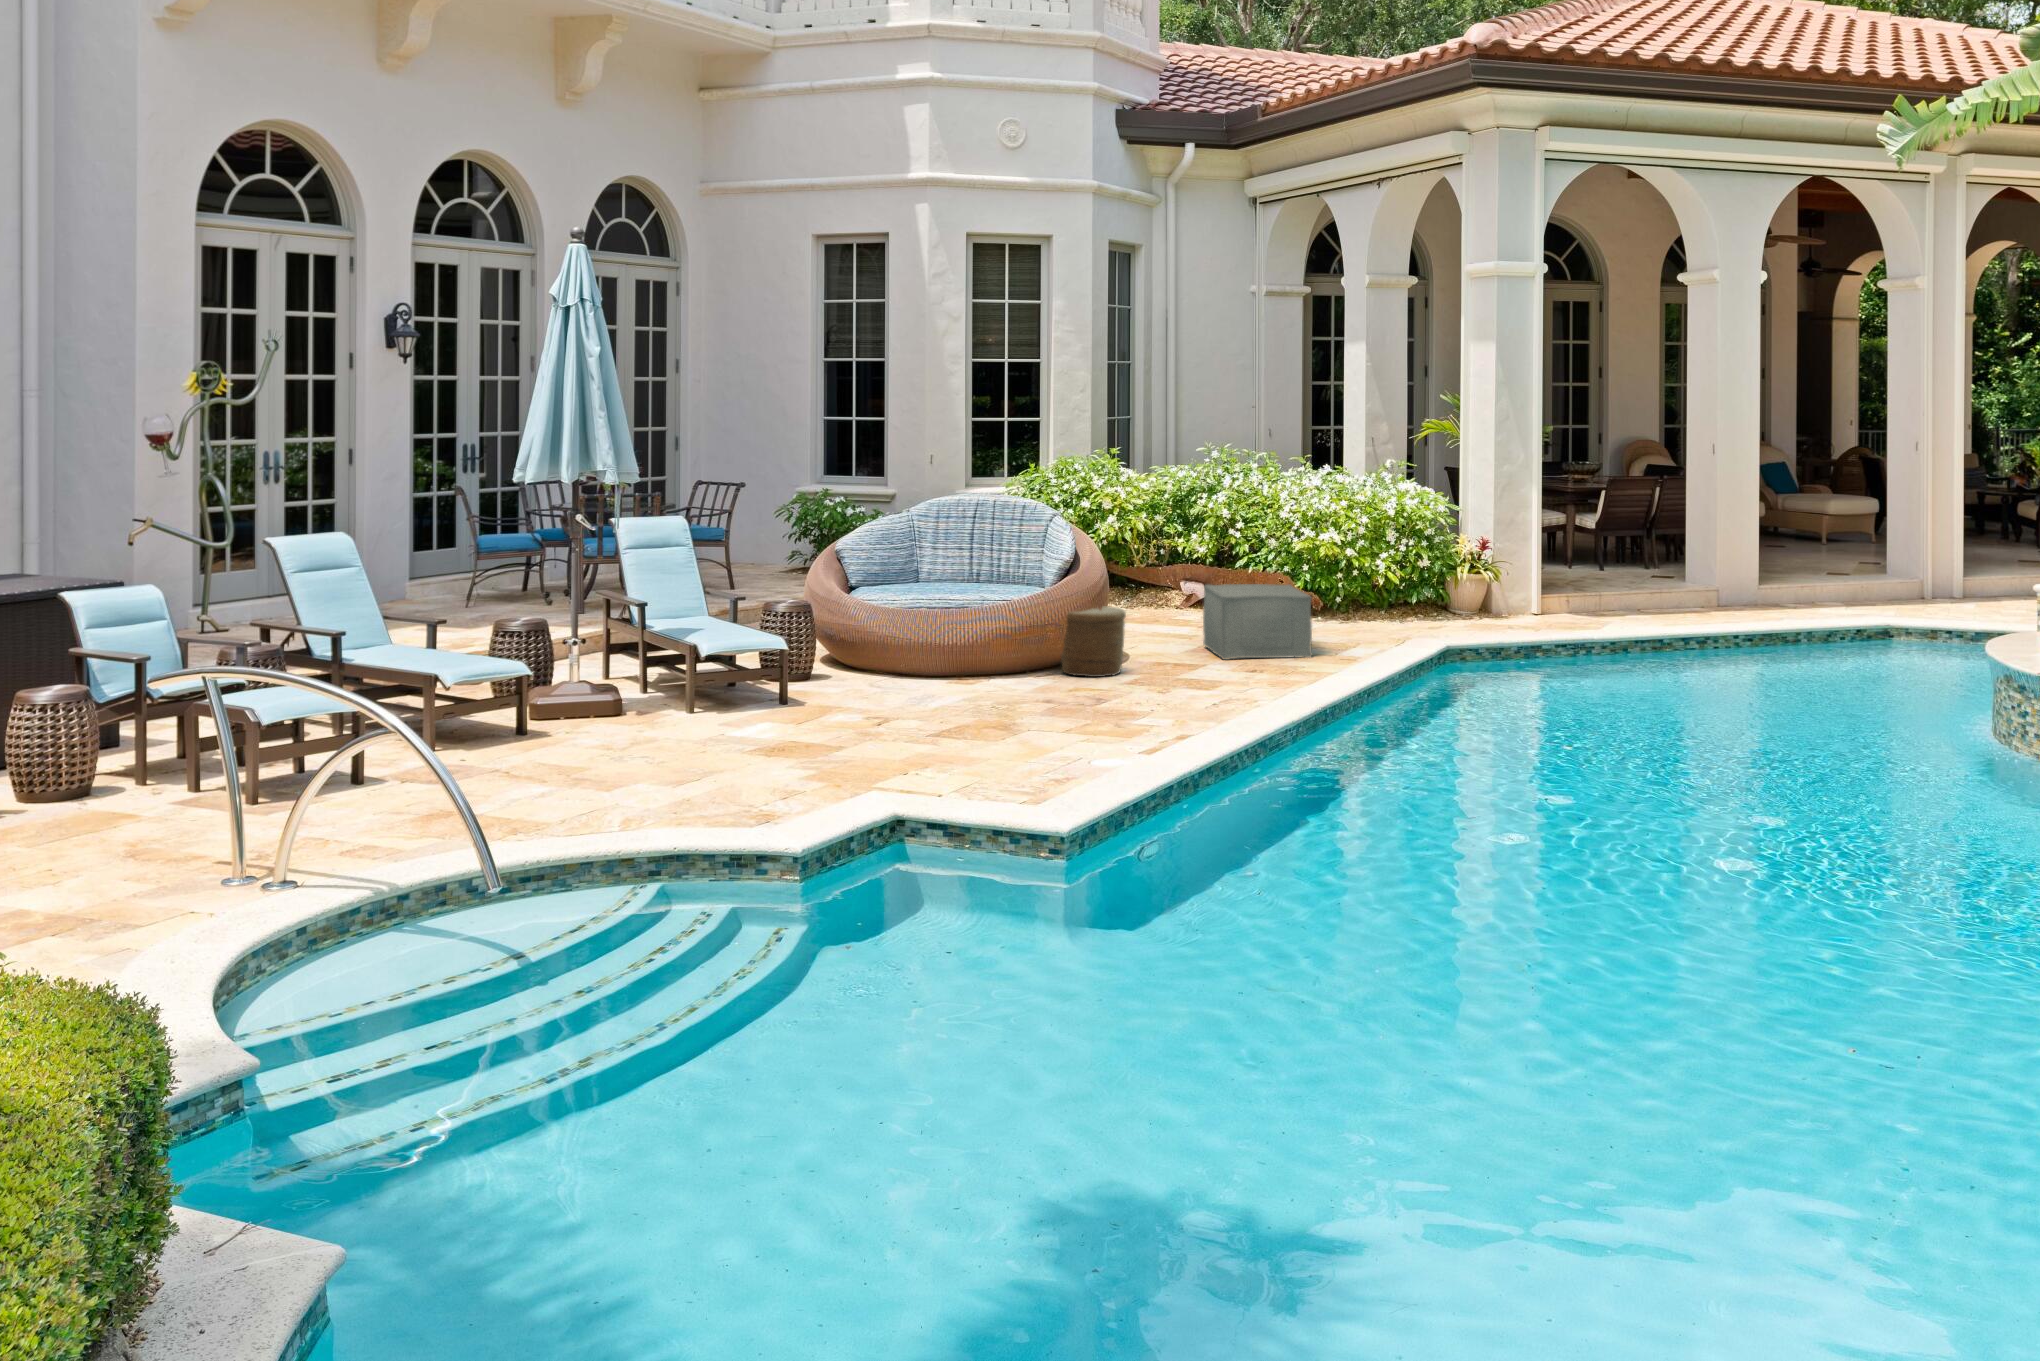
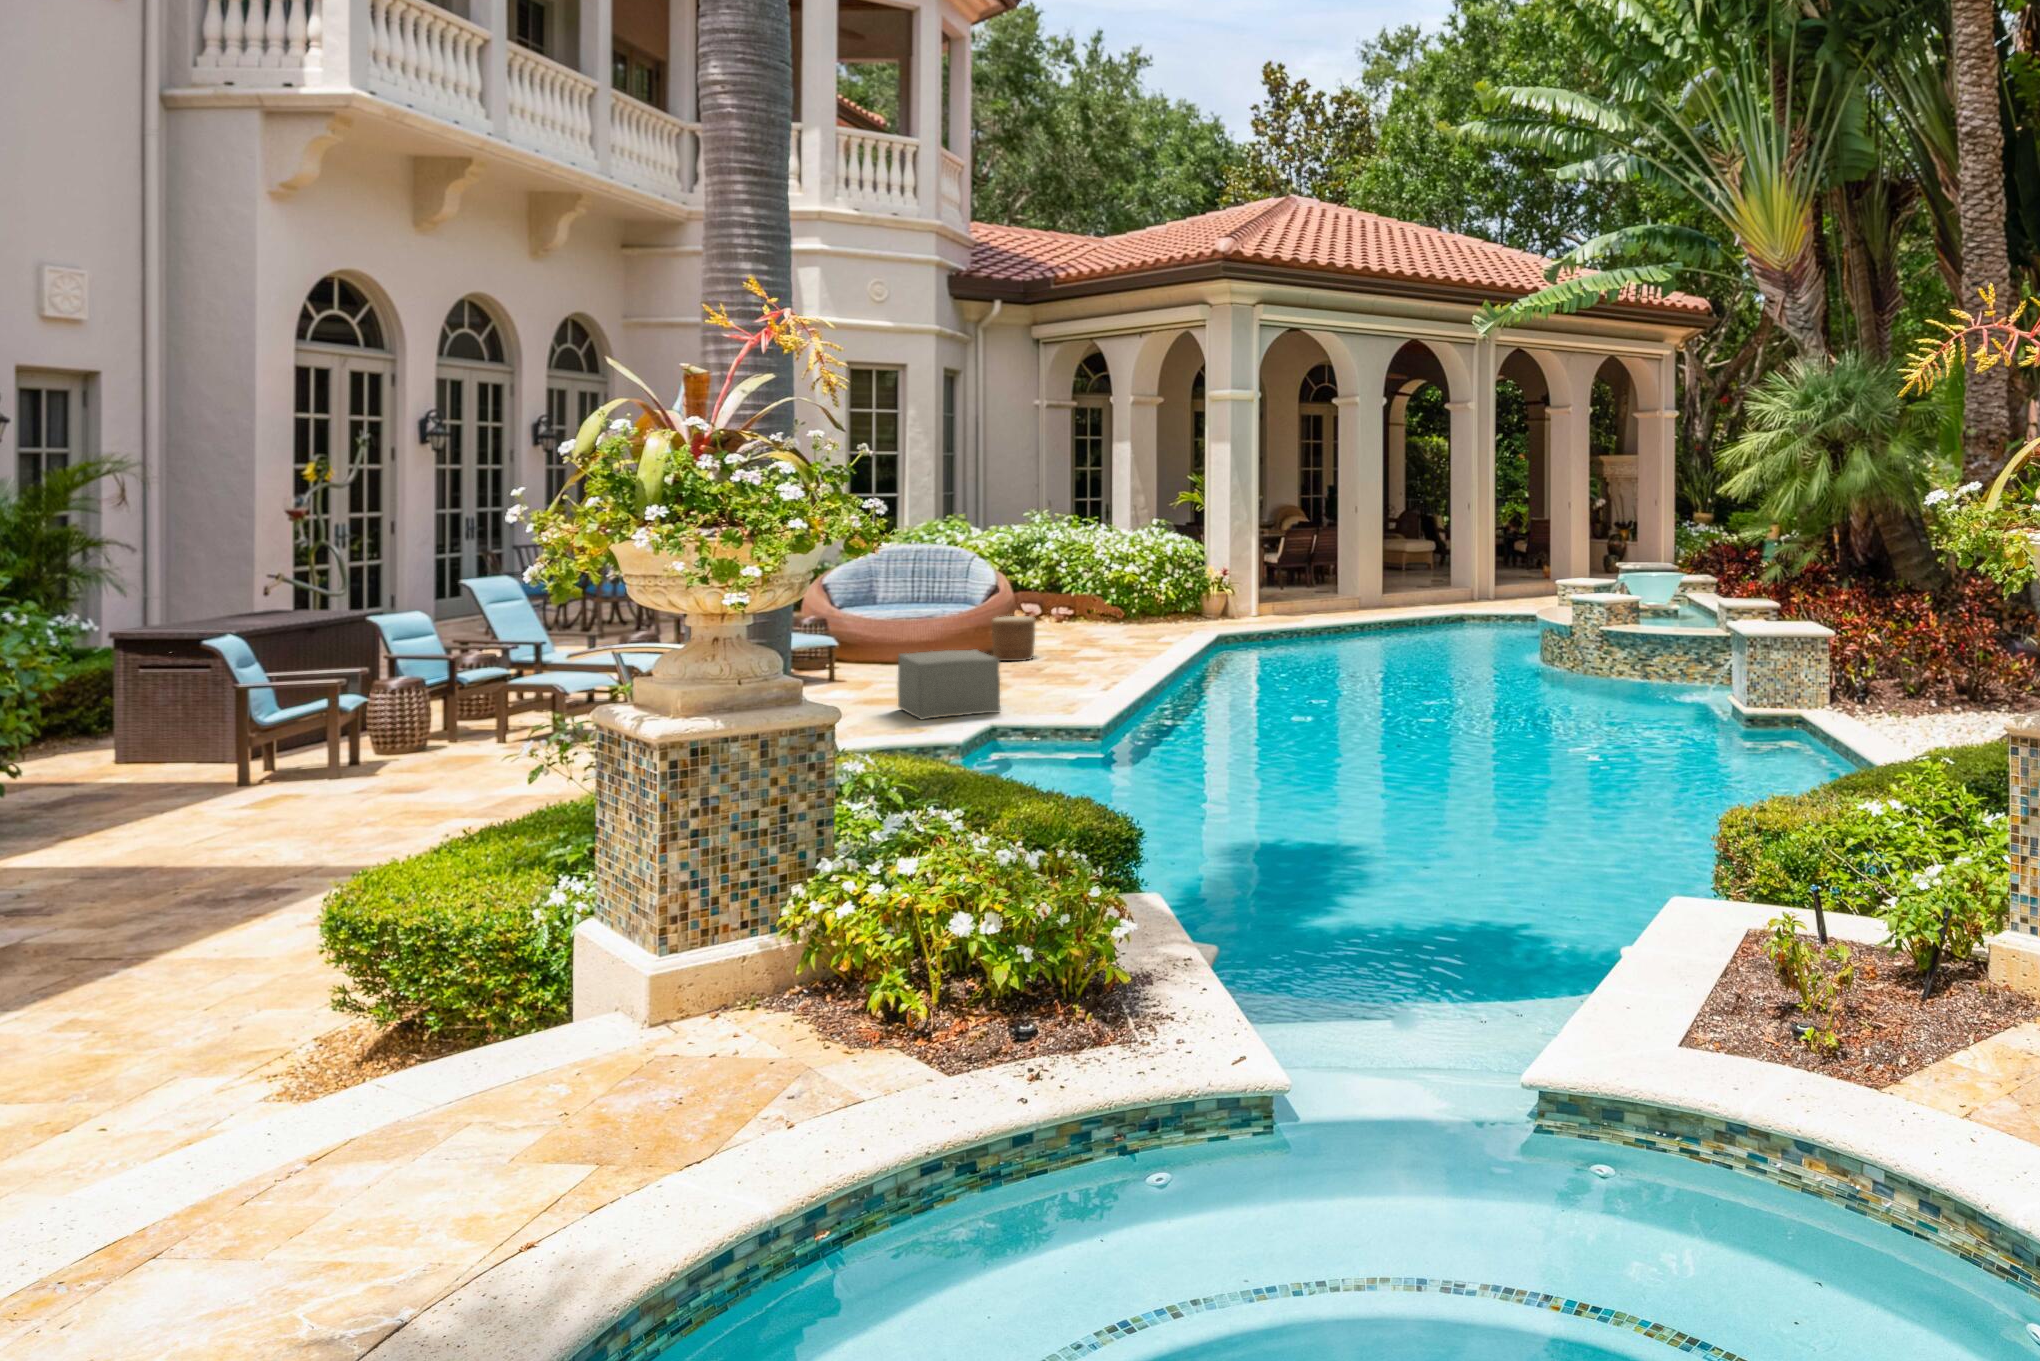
ottoman: present [1203,584,1312,660] -> present [898,649,1001,720]

